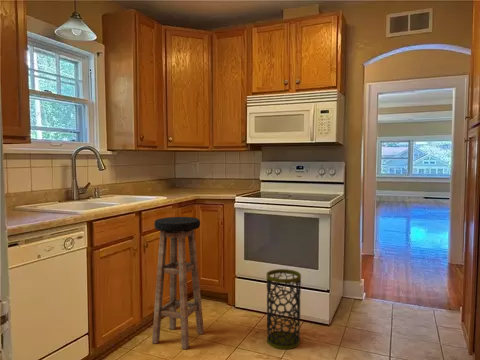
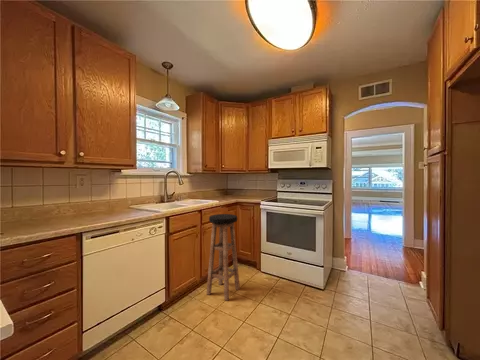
trash can: present [266,269,301,349] -> none [280,251,303,307]

